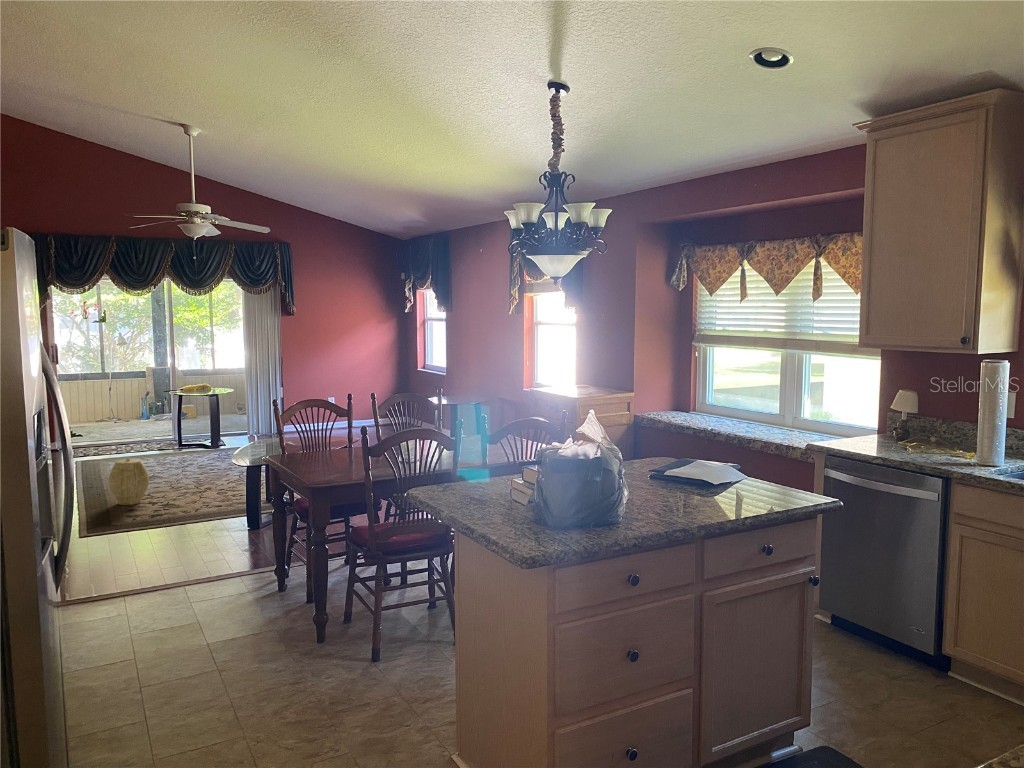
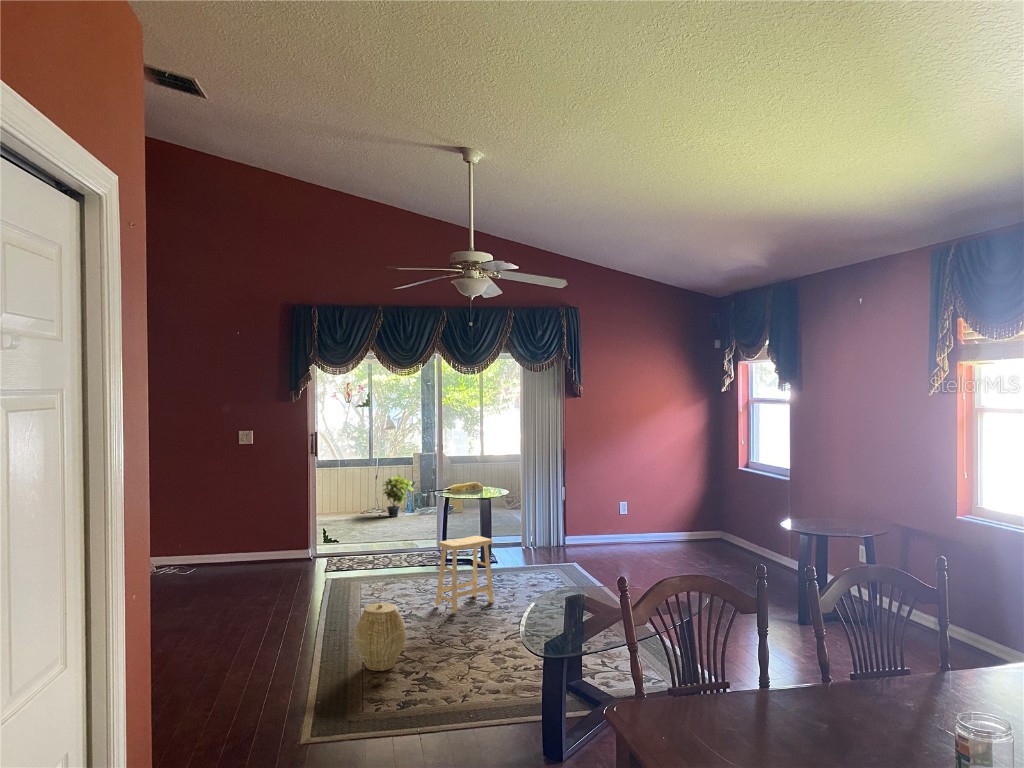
potted plant: none [116,385,148,423] -> present [383,474,413,517]
footstool: none [172,419,221,474] -> present [436,536,494,613]

